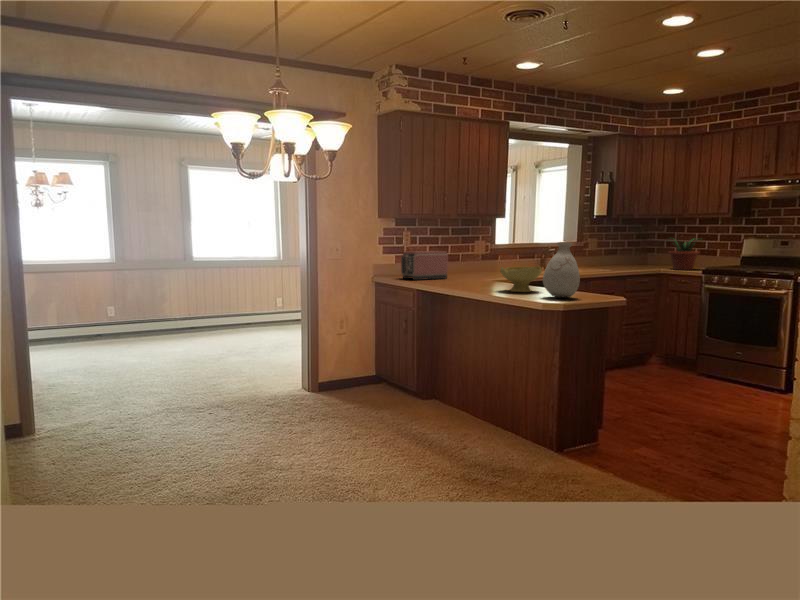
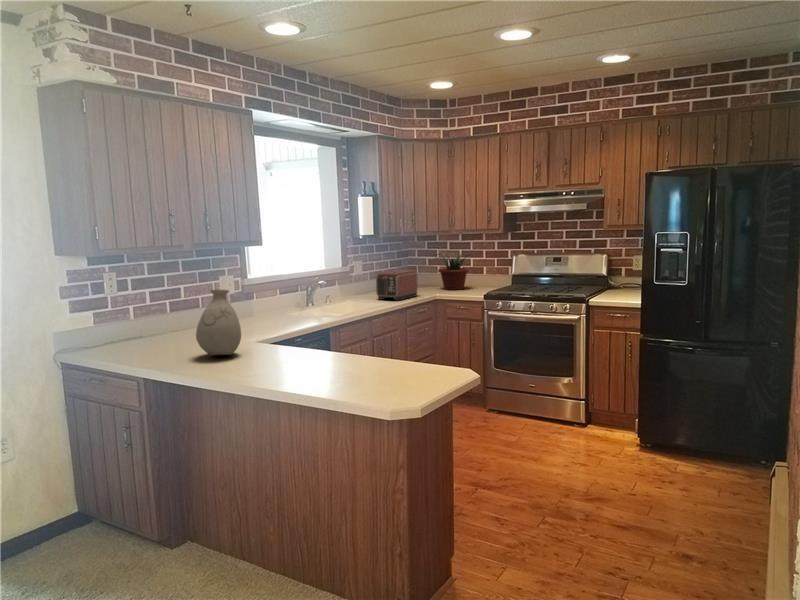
vase: present [543,242,580,298] -> present [196,289,241,355]
toaster: present [401,251,448,280] -> present [376,270,417,301]
bowl: present [500,267,542,292] -> none [278,330,340,375]

